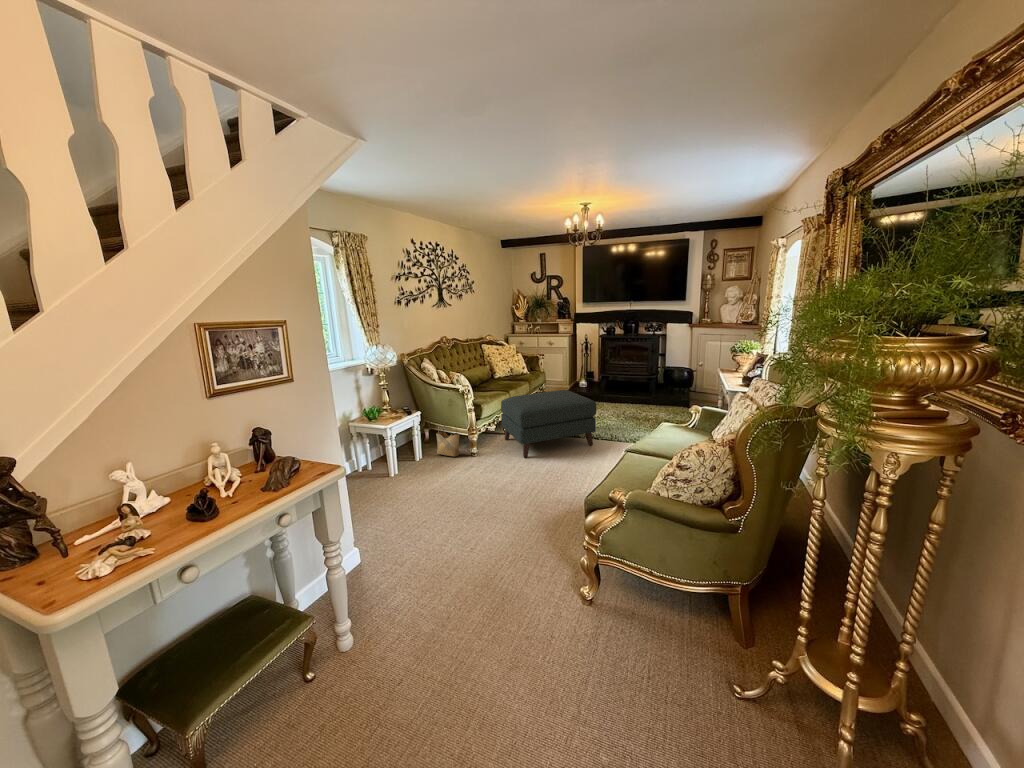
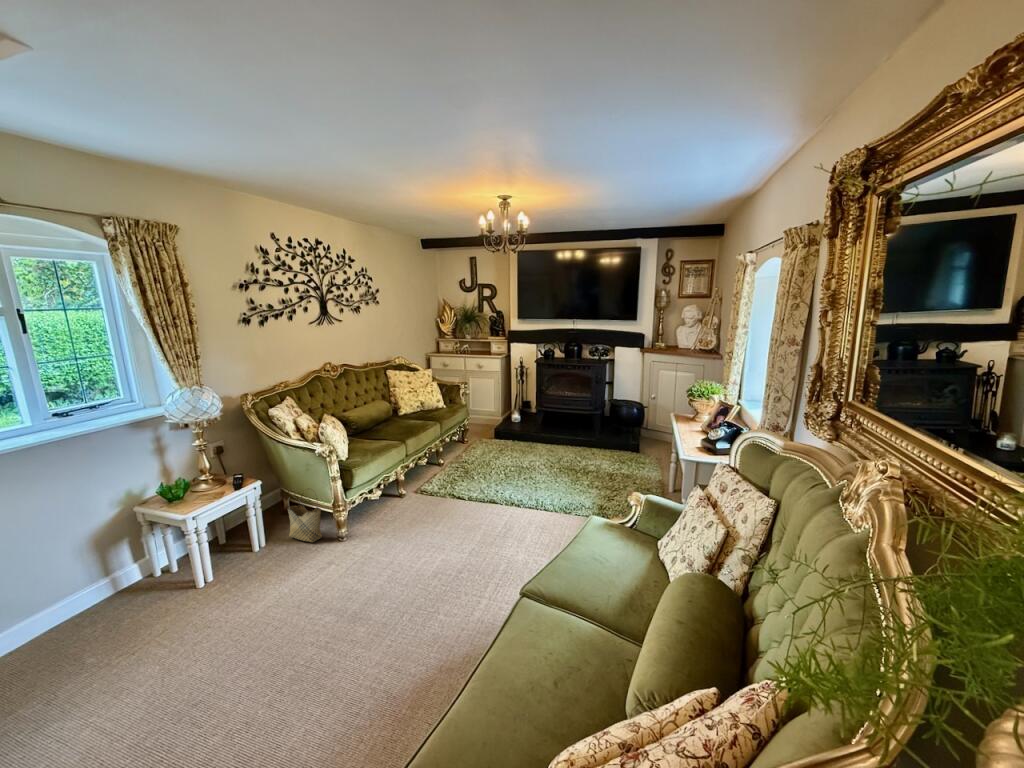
ottoman: present [501,390,596,458] -> none [389,439,513,544]

